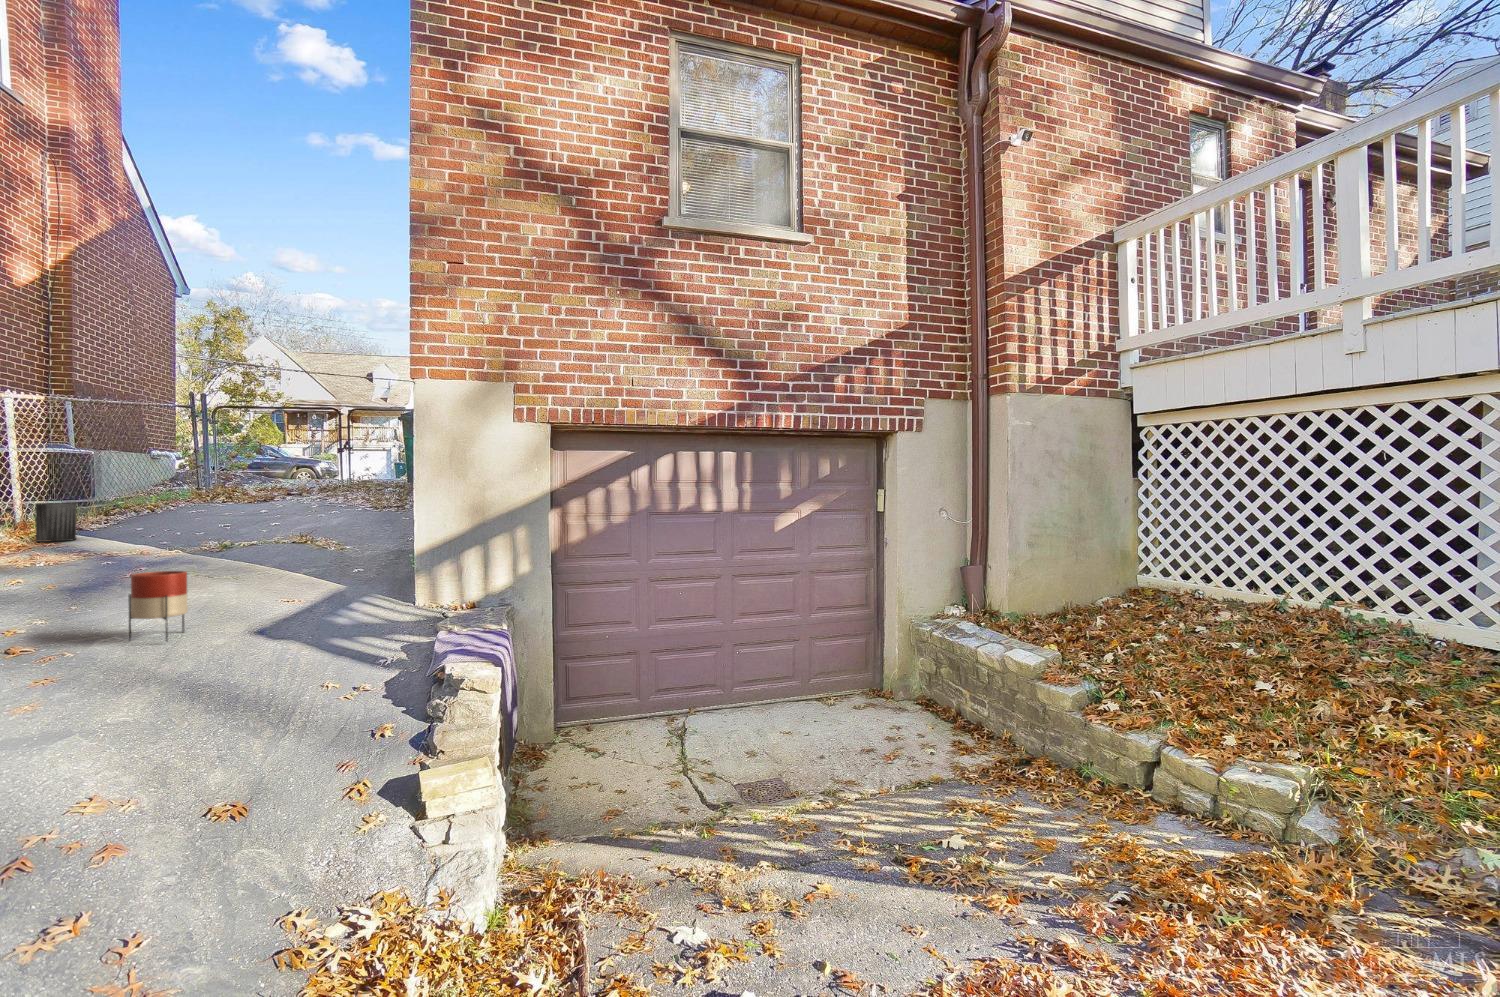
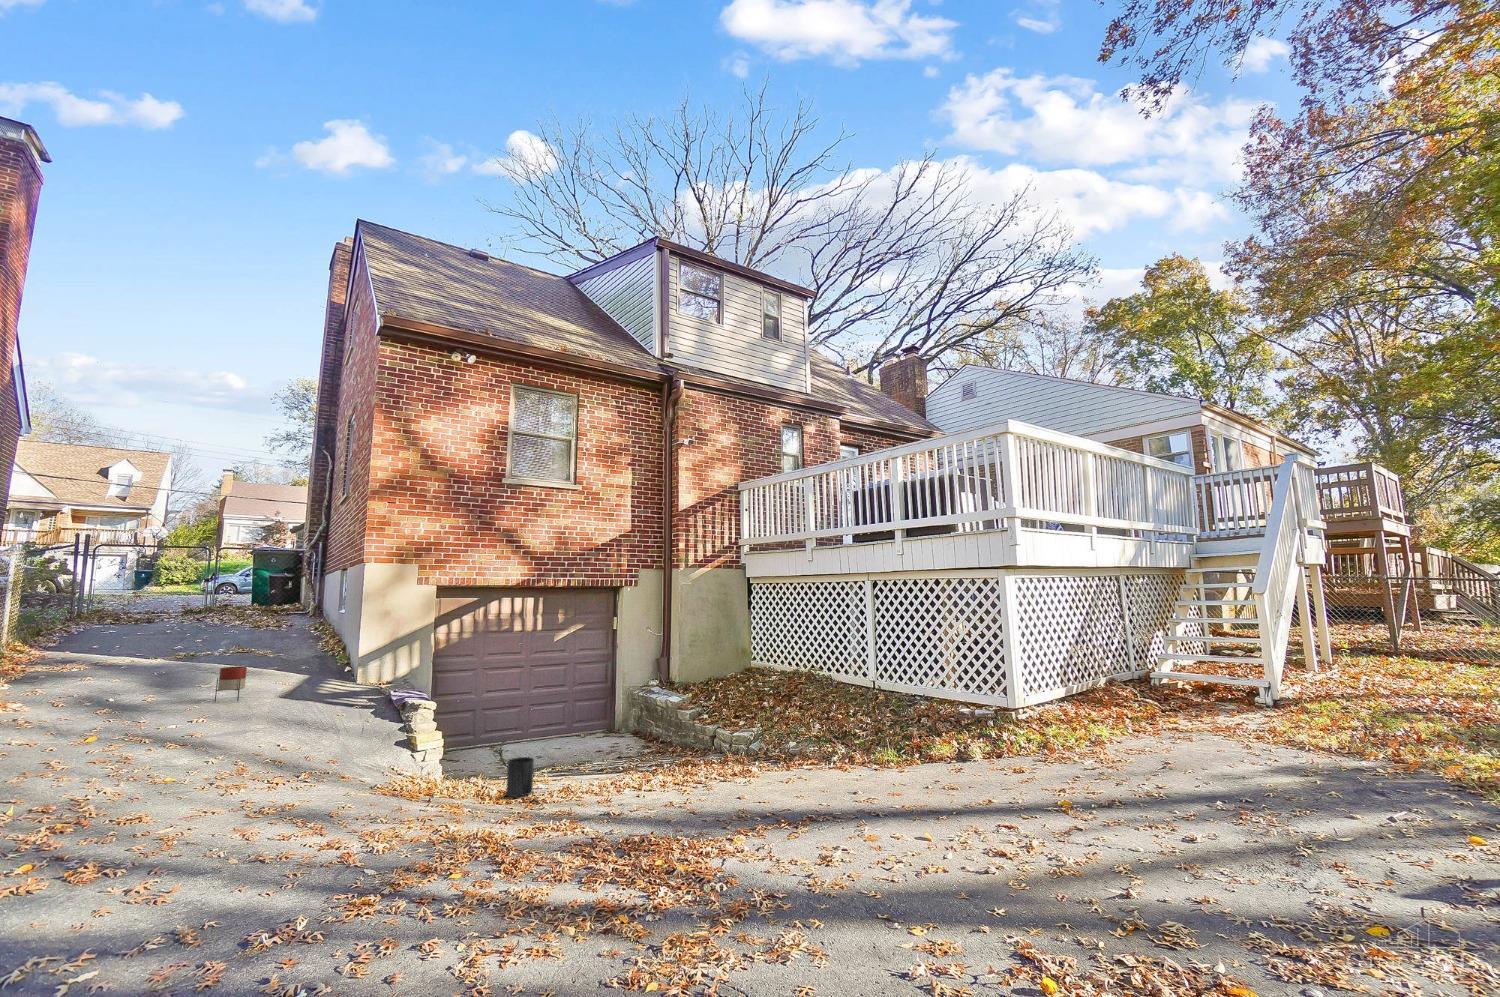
trash can: present [35,503,76,542] -> present [506,757,534,797]

